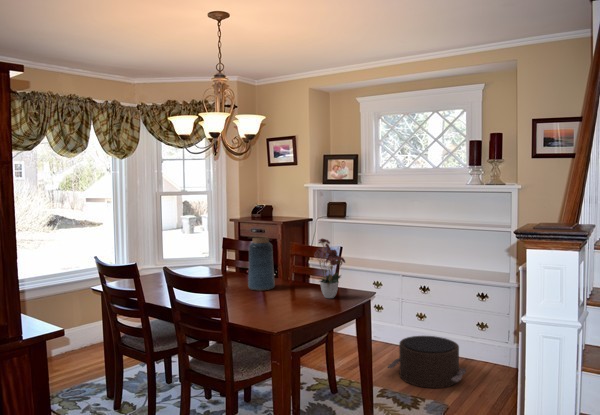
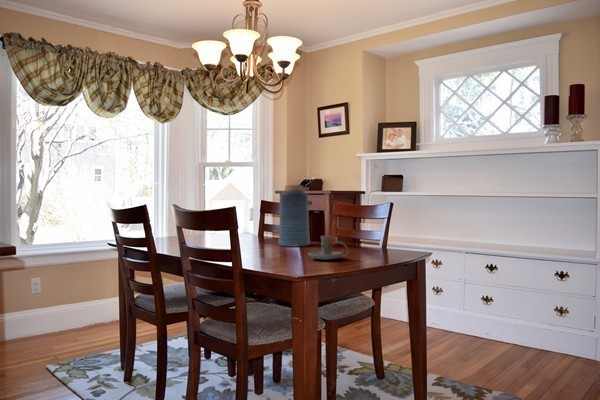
flower arrangement: present [314,238,345,298] -> none [352,176,396,252]
candle holder: none [280,291,313,312] -> present [309,236,349,260]
pouf: present [388,336,466,388] -> none [447,321,549,382]

